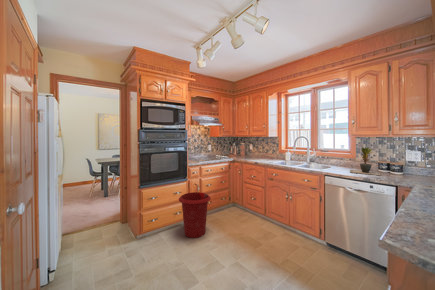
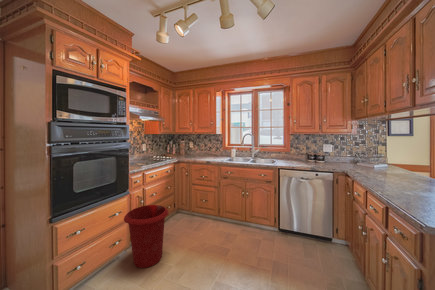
potted plant: present [350,147,381,175] -> none [292,143,319,165]

